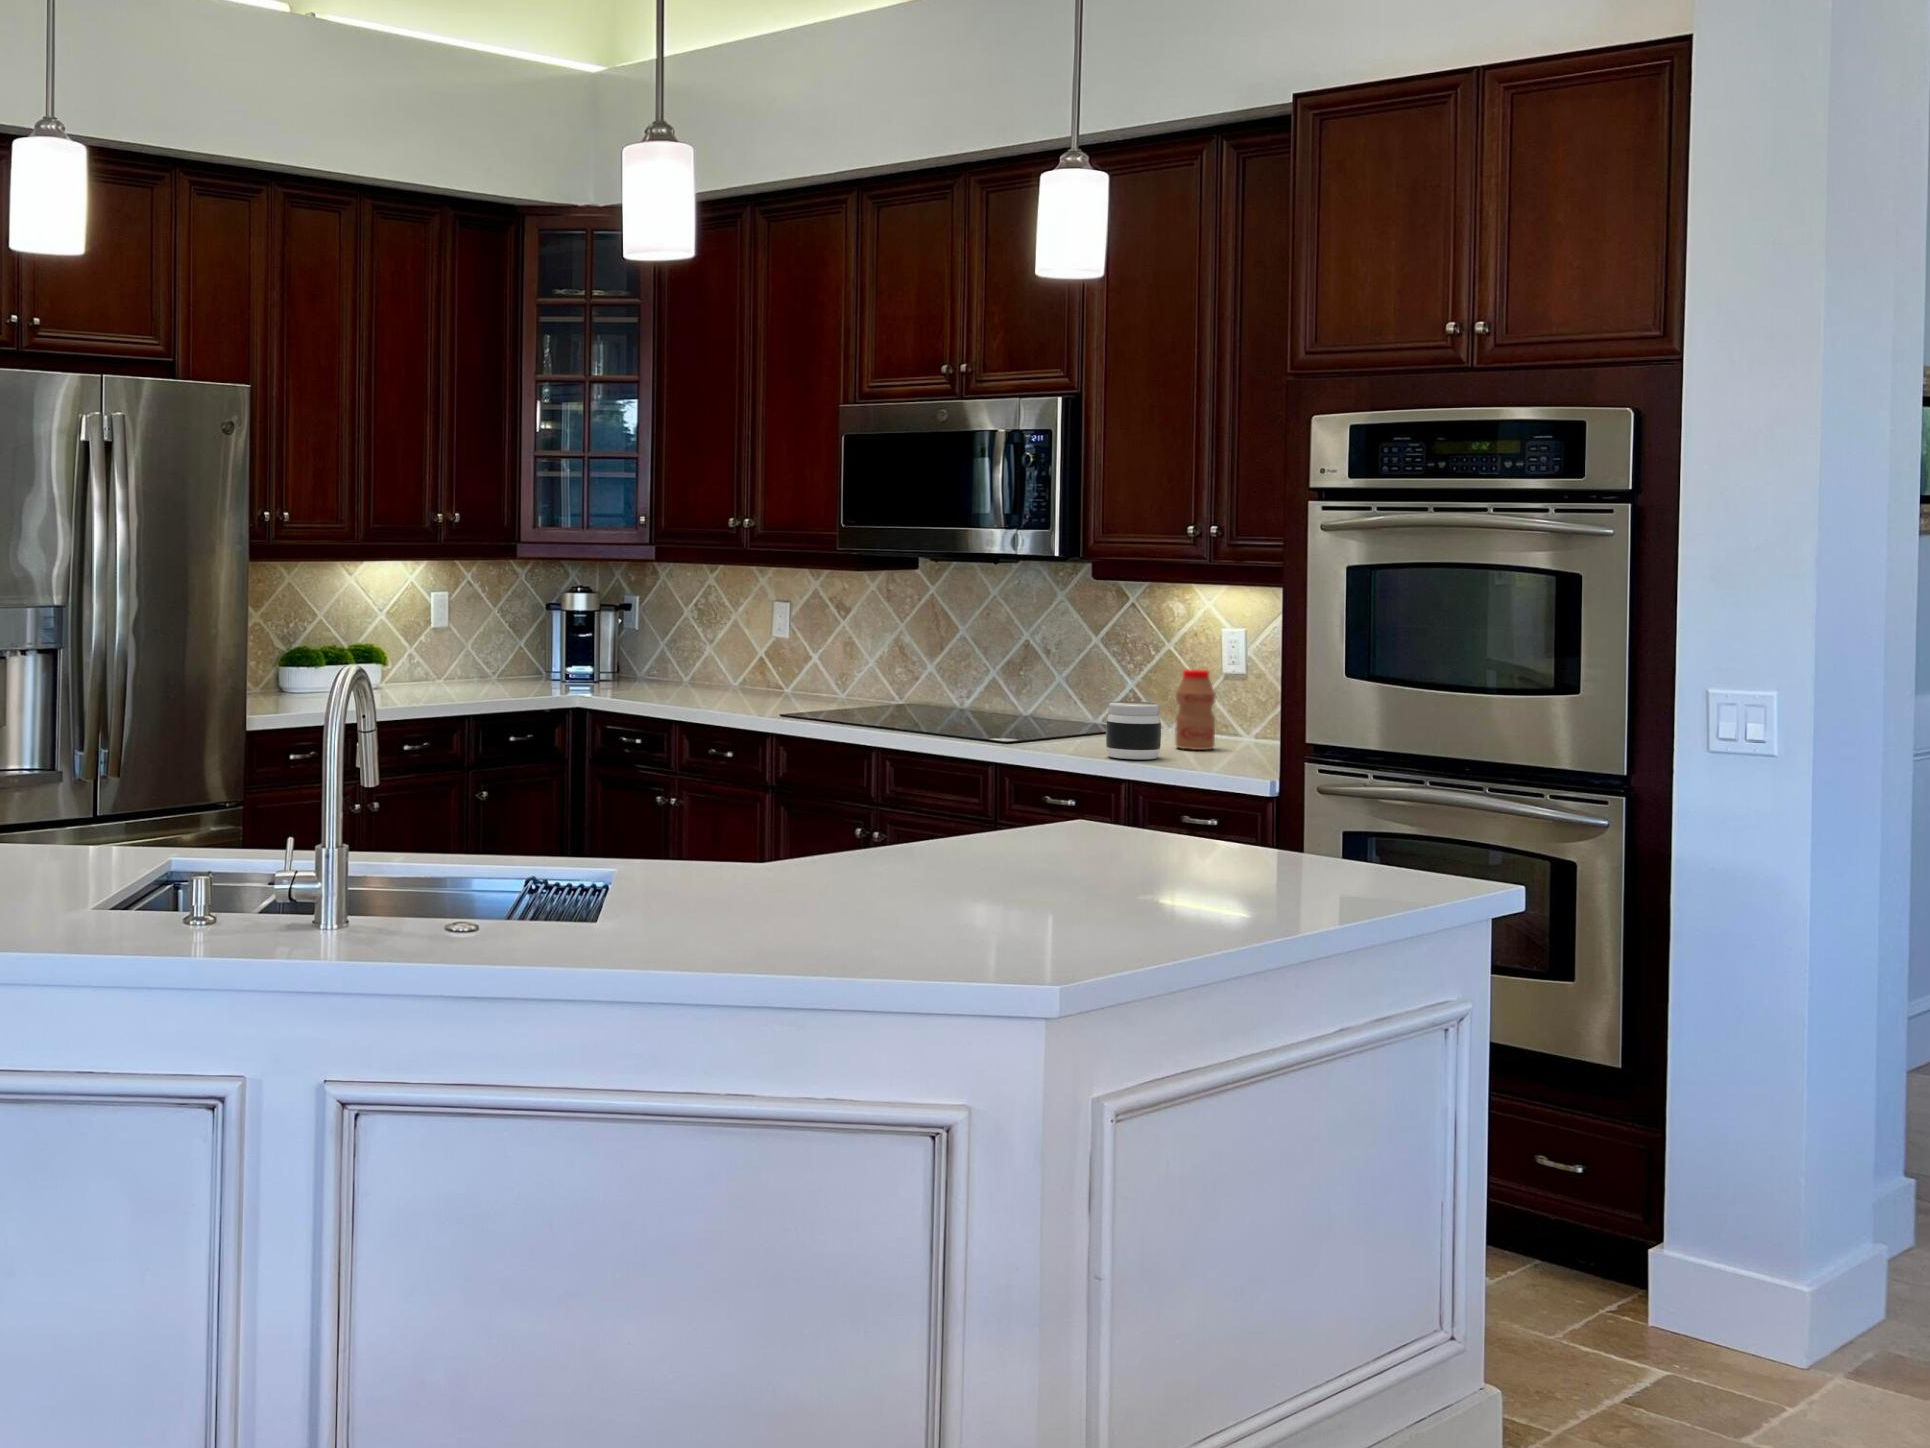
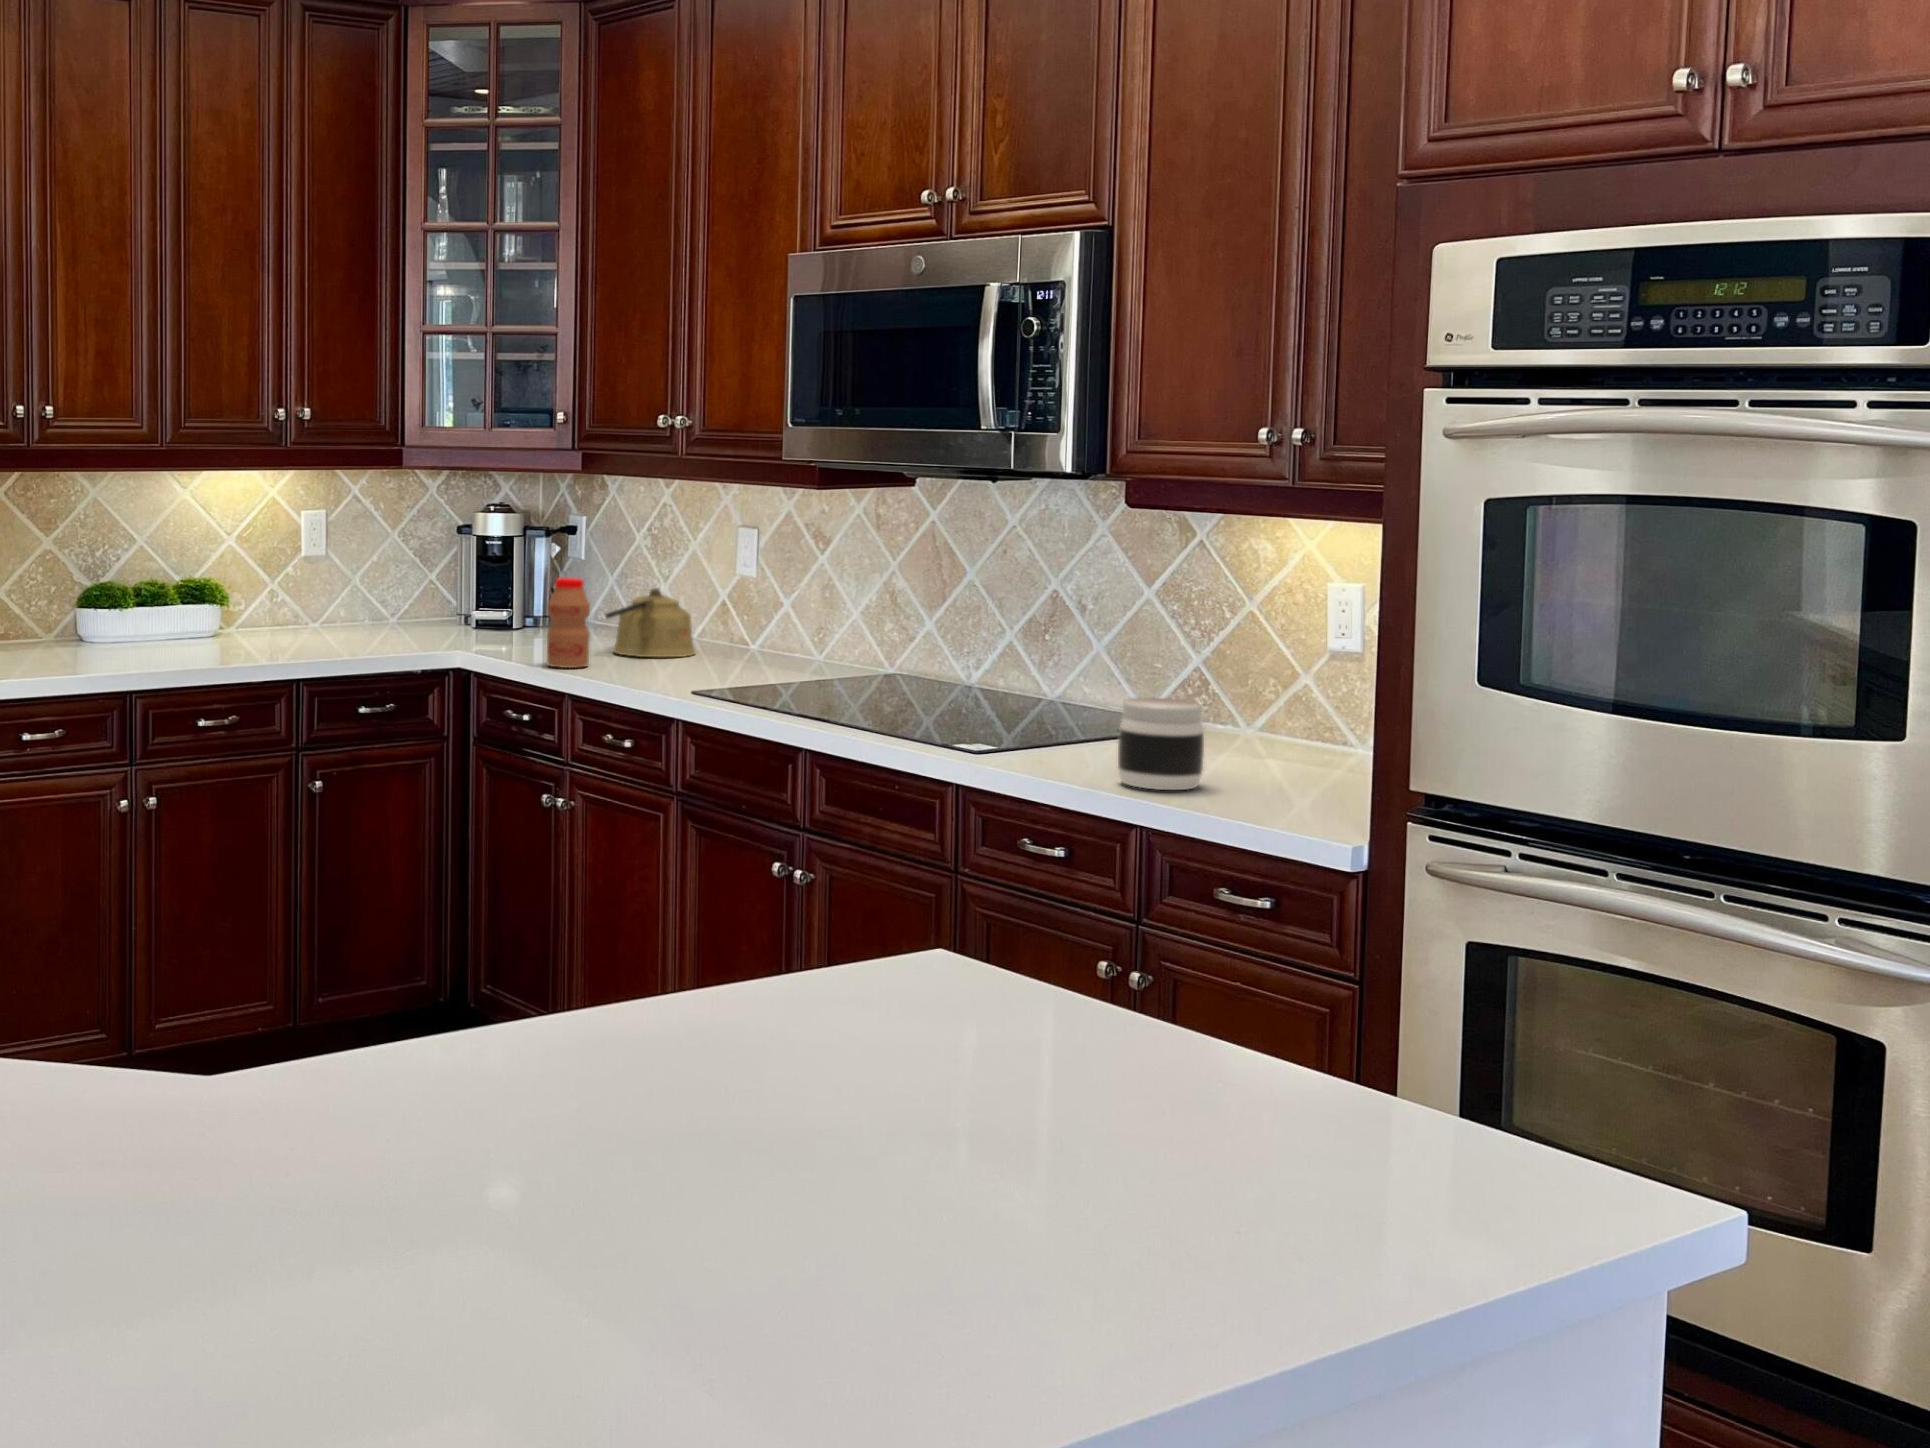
kettle: none [681,647,747,697] -> present [606,588,695,657]
bottle: present [1175,670,1216,750] -> present [547,578,590,668]

